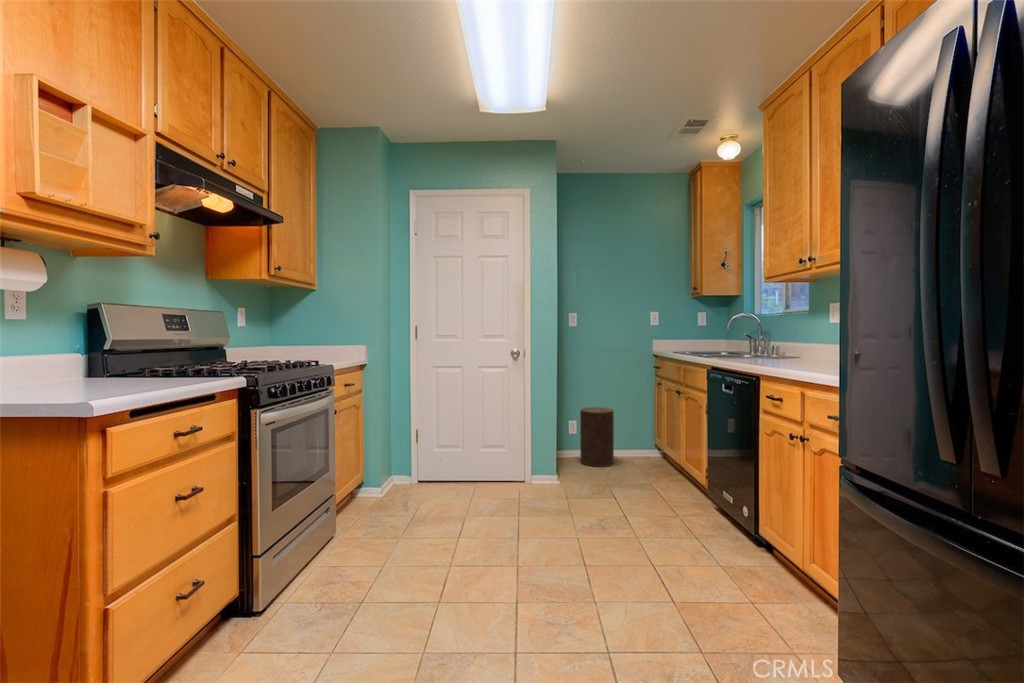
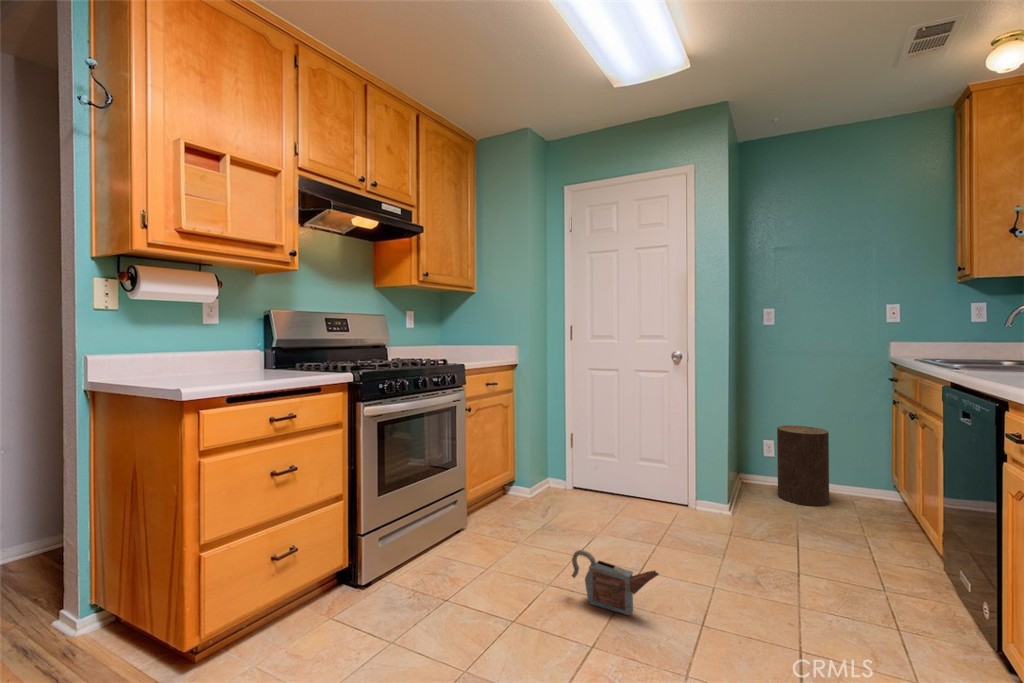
watering can: none [469,522,542,566] -> present [572,550,659,615]

